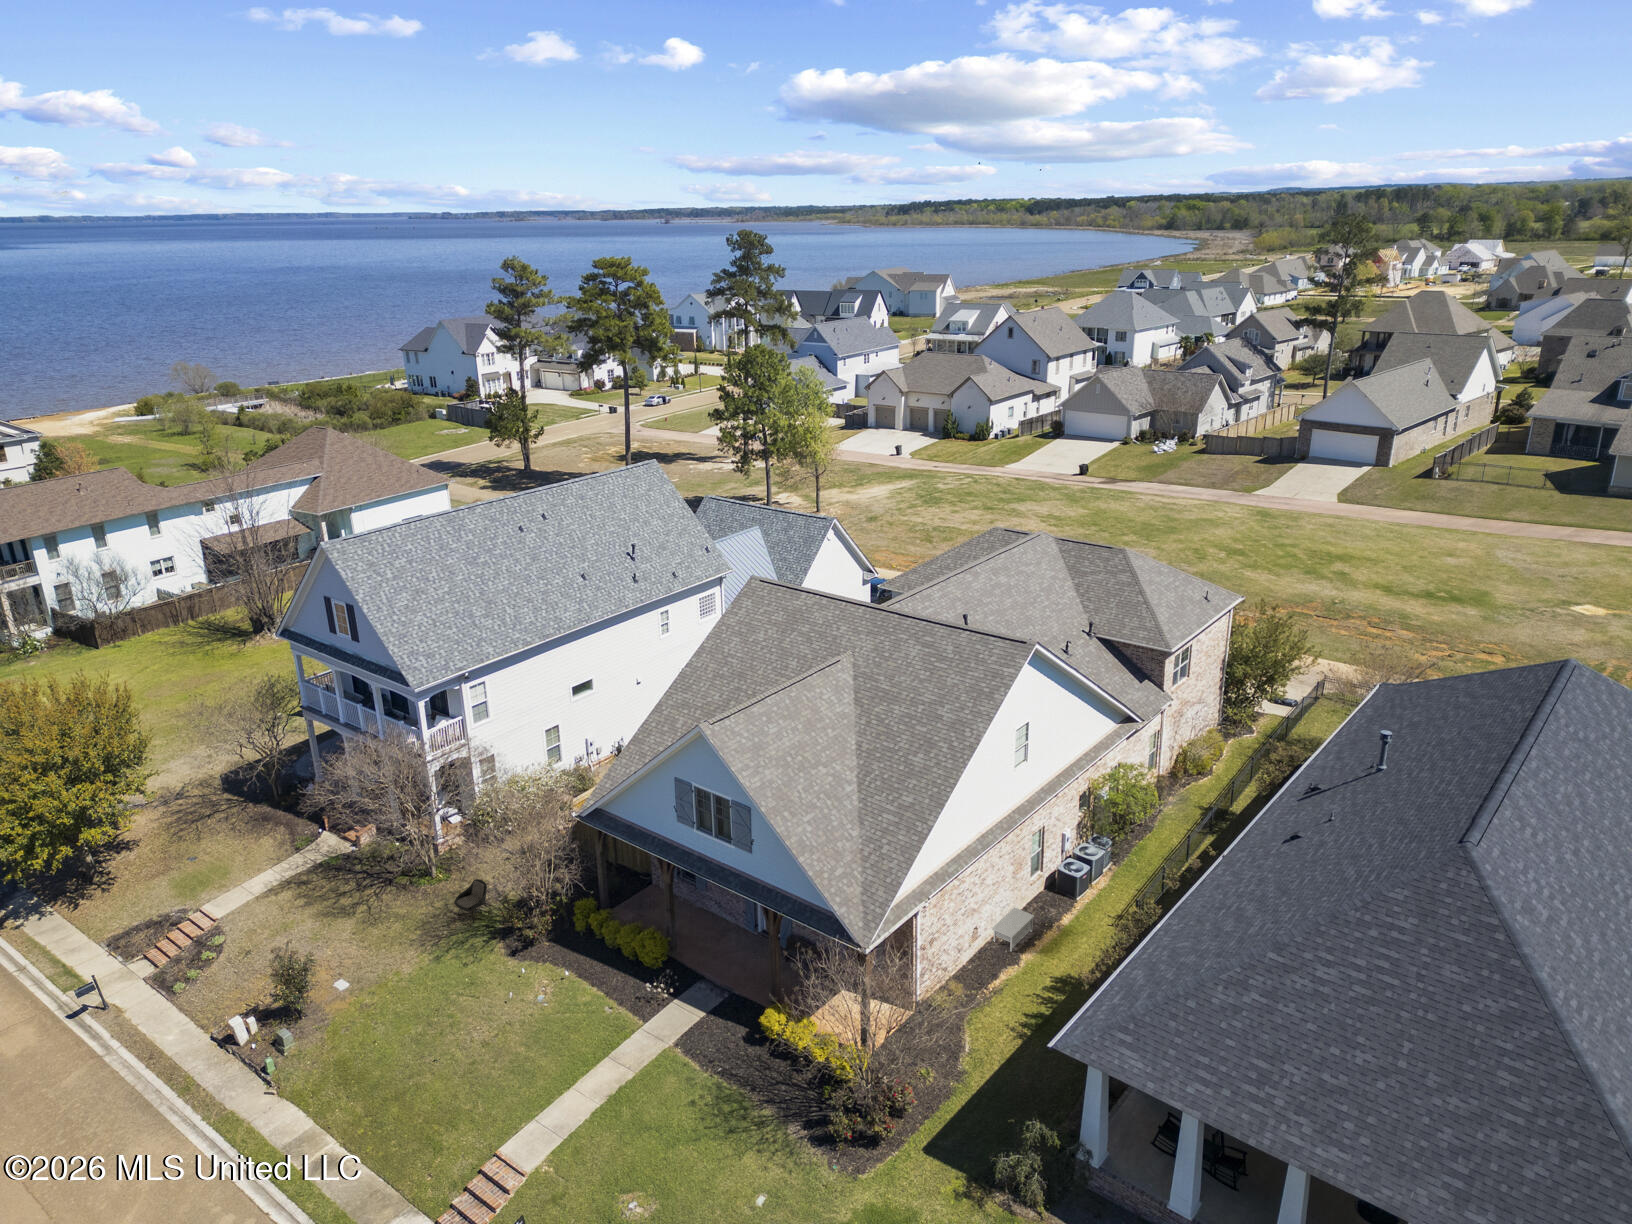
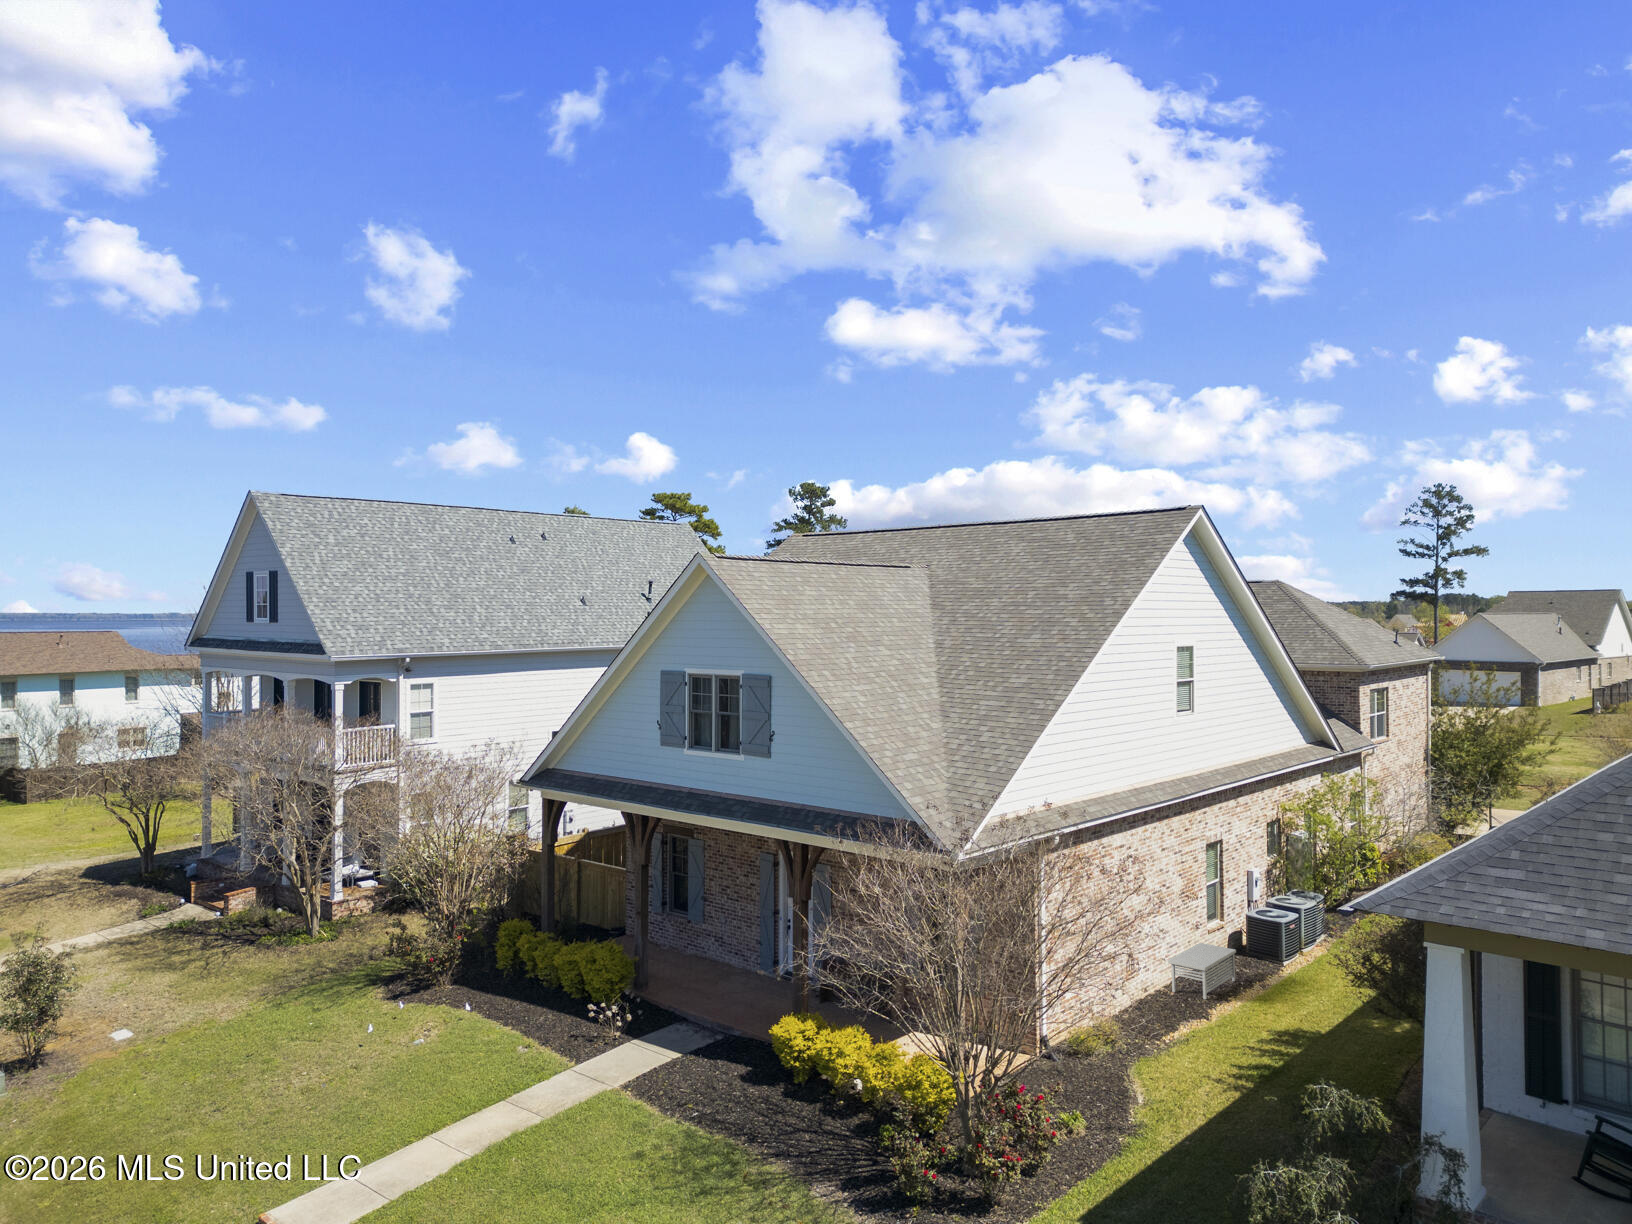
lounge chair: present [454,879,492,923] -> none [324,908,379,969]

